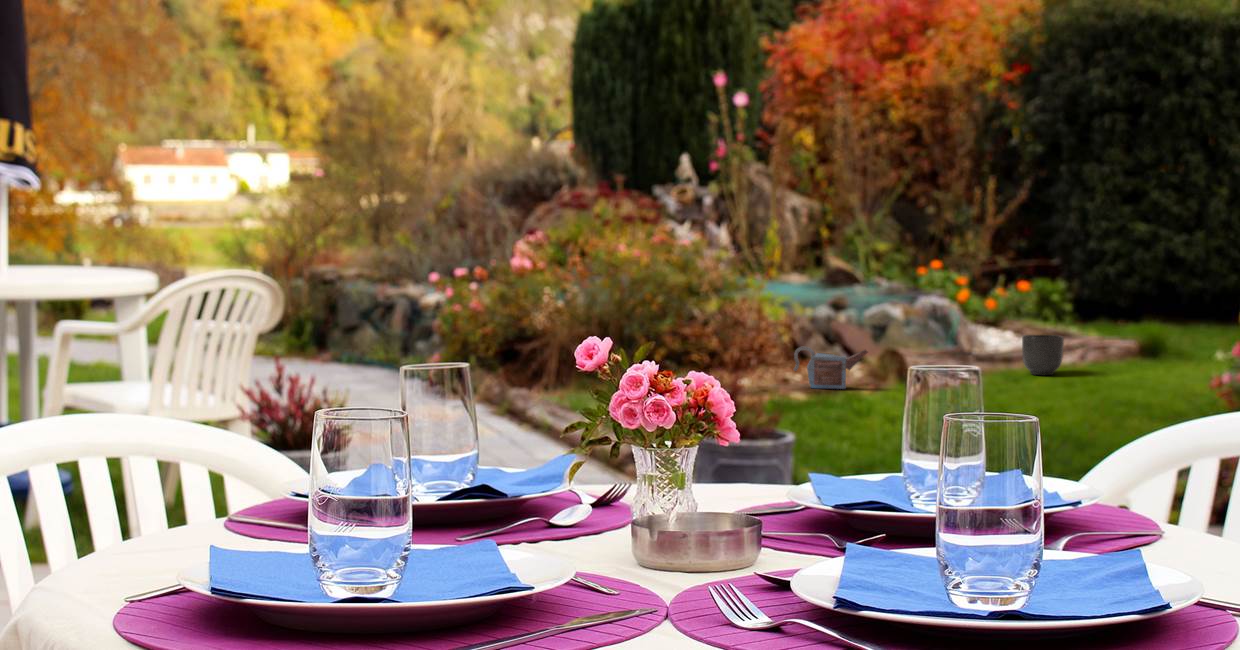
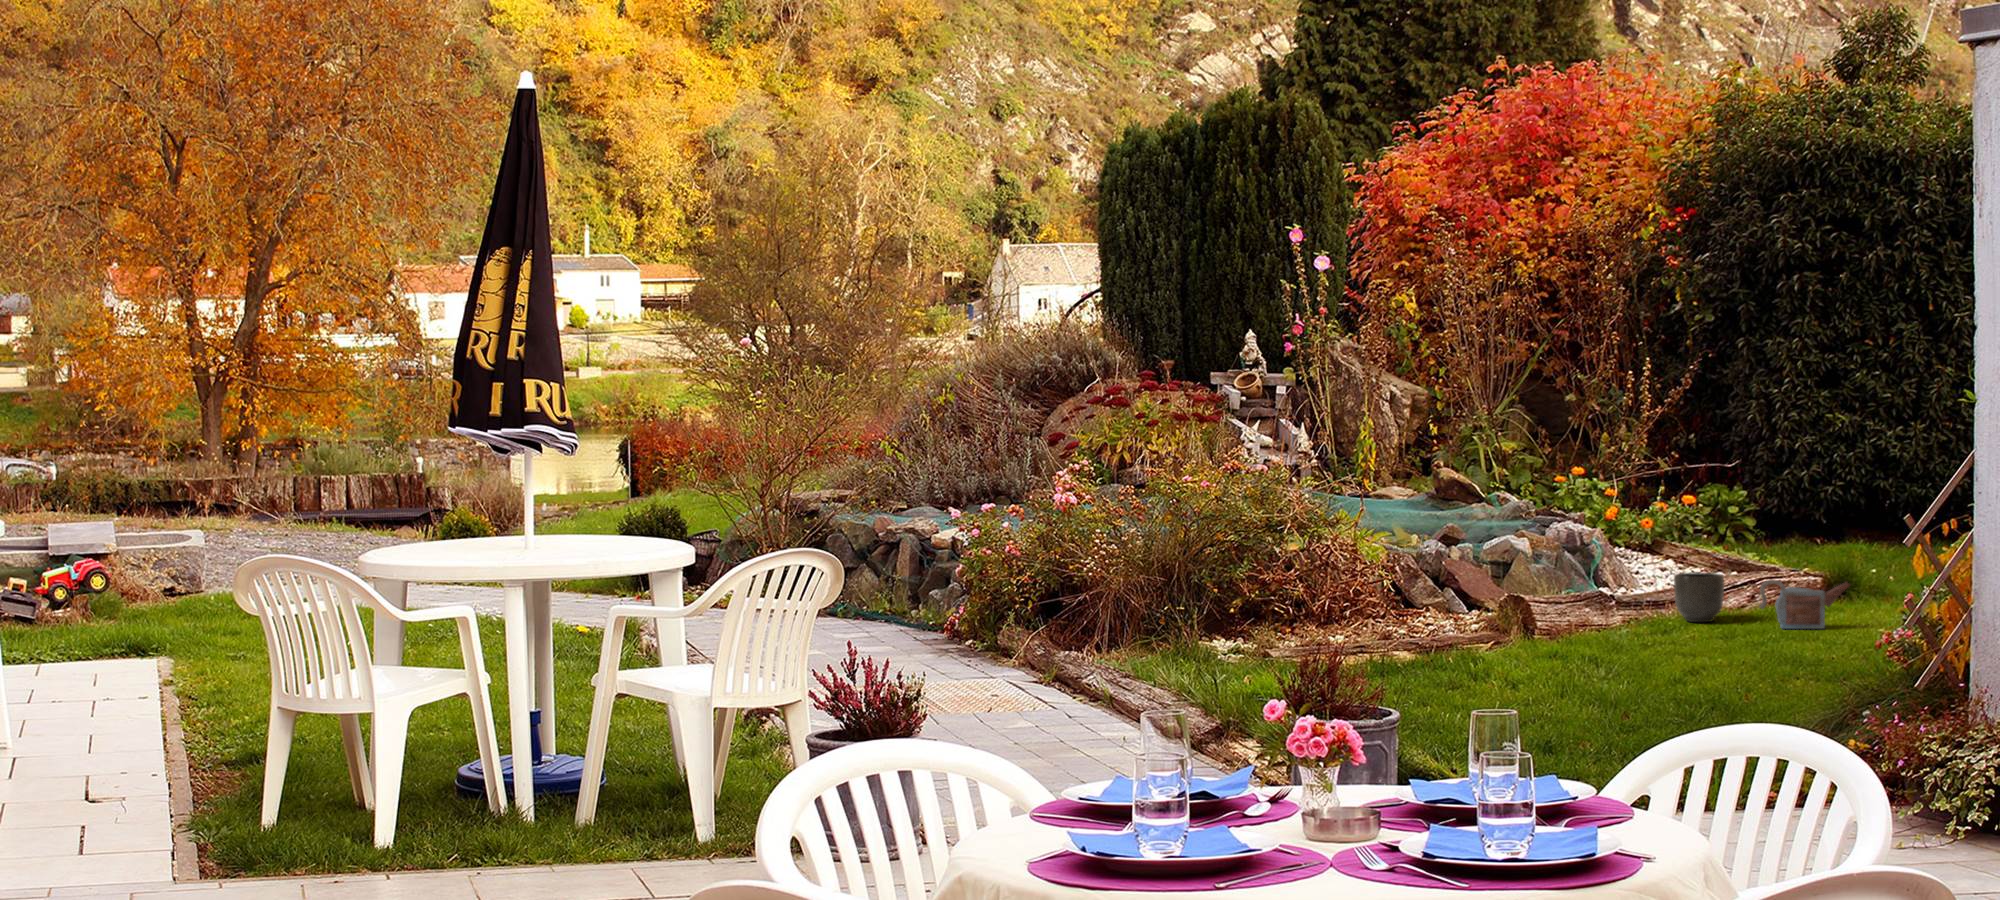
watering can: present [794,347,868,389] -> present [1760,580,1850,629]

